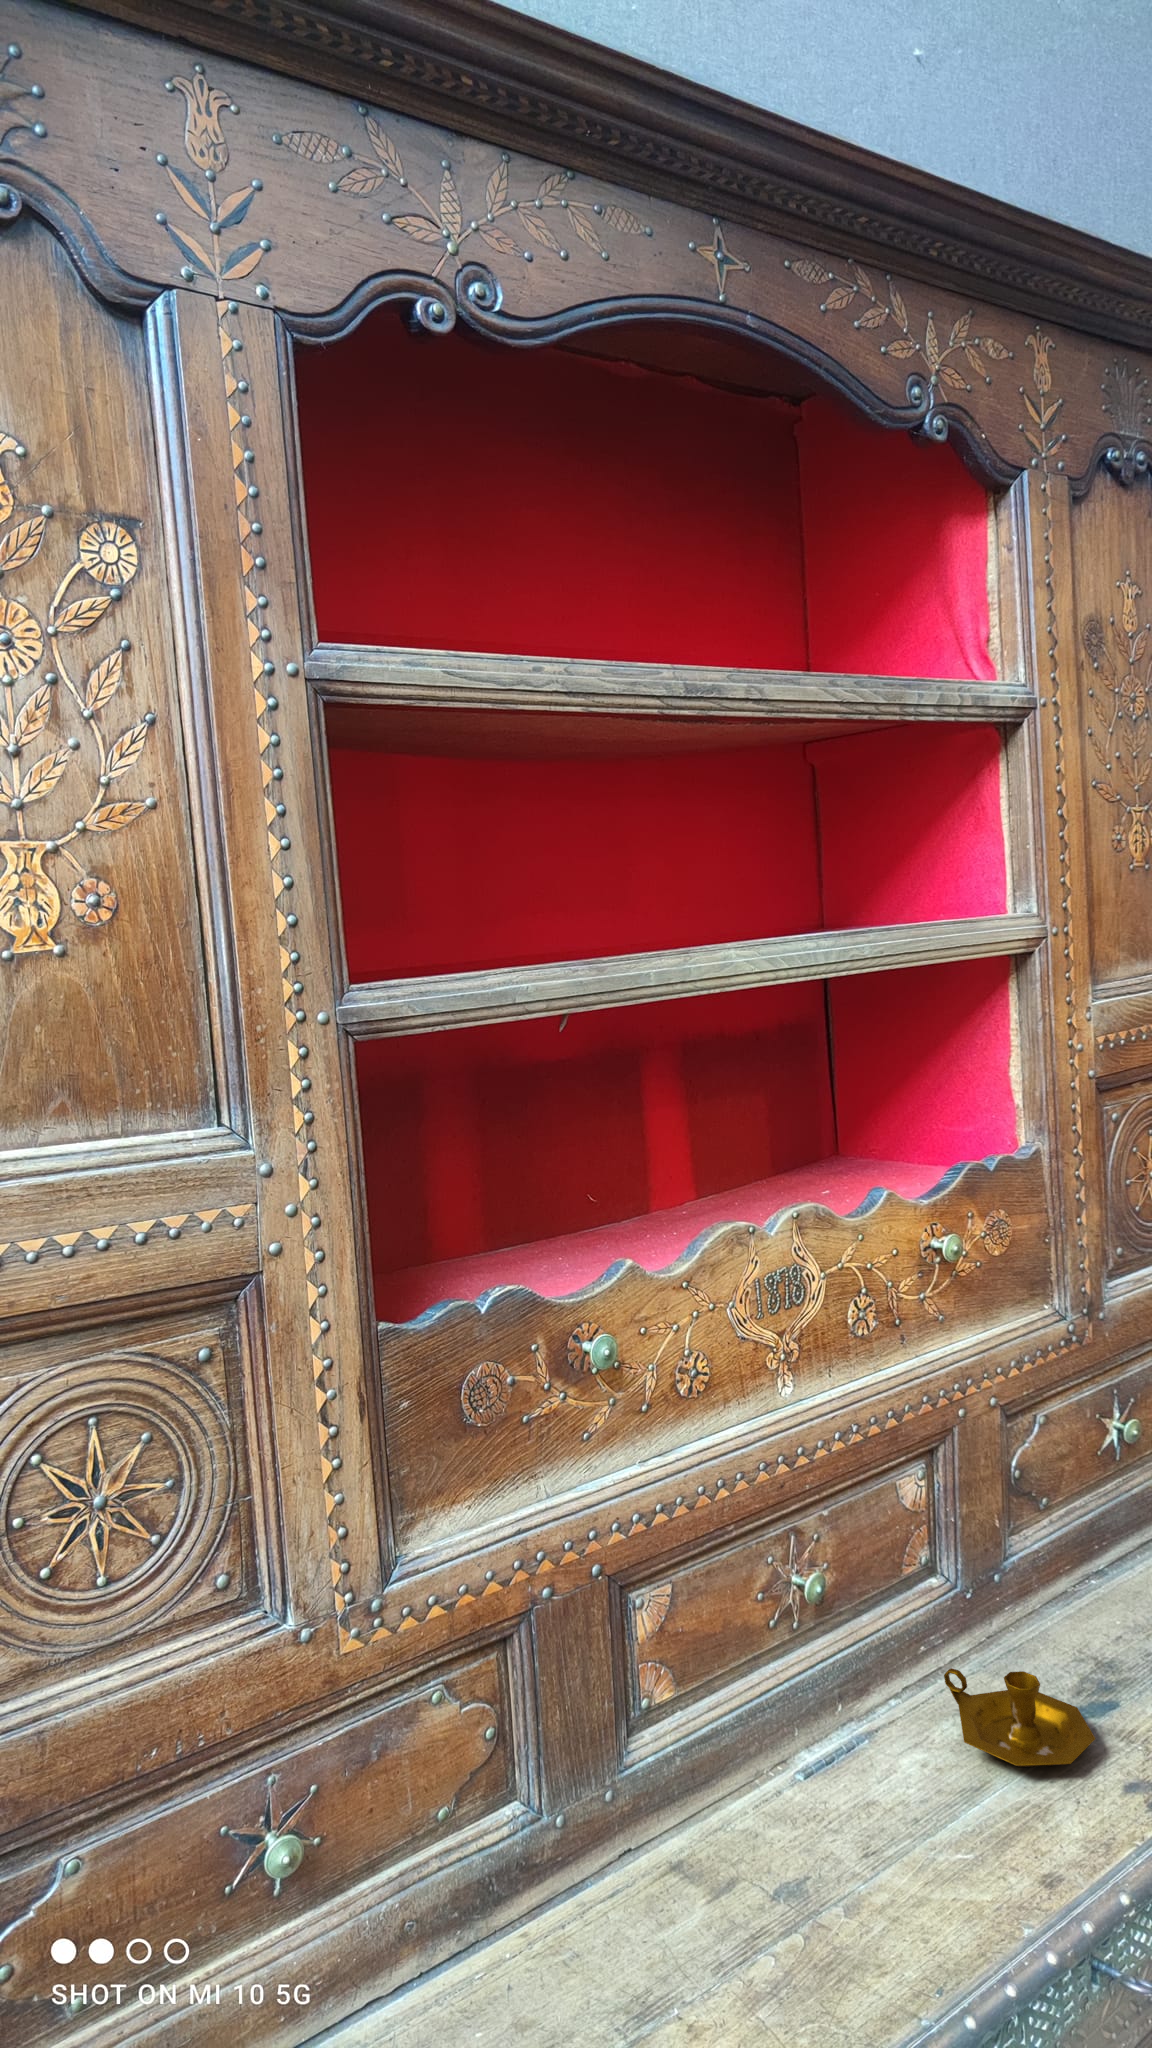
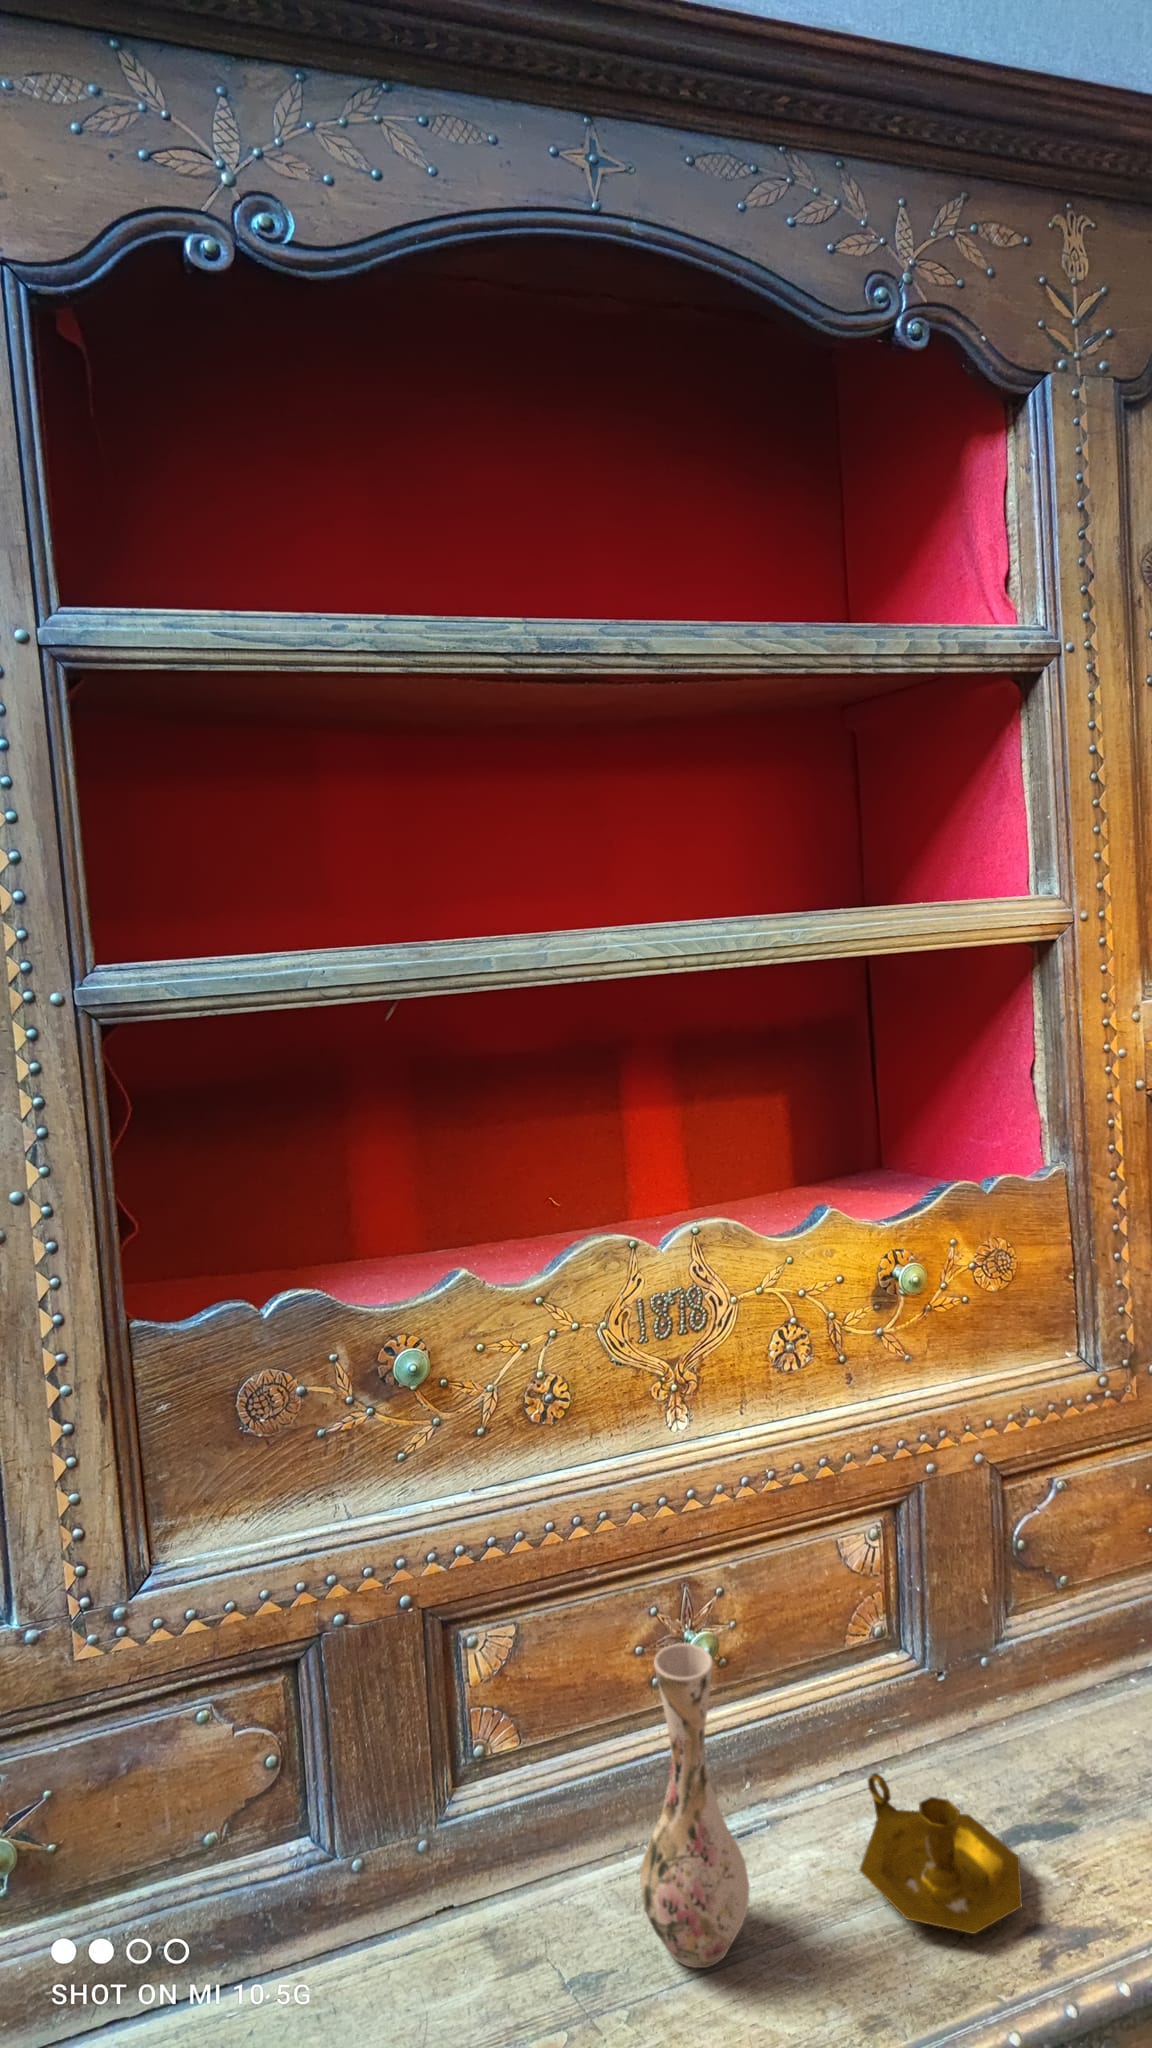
vase: none [806,1567,903,1840] -> present [640,1643,749,1968]

